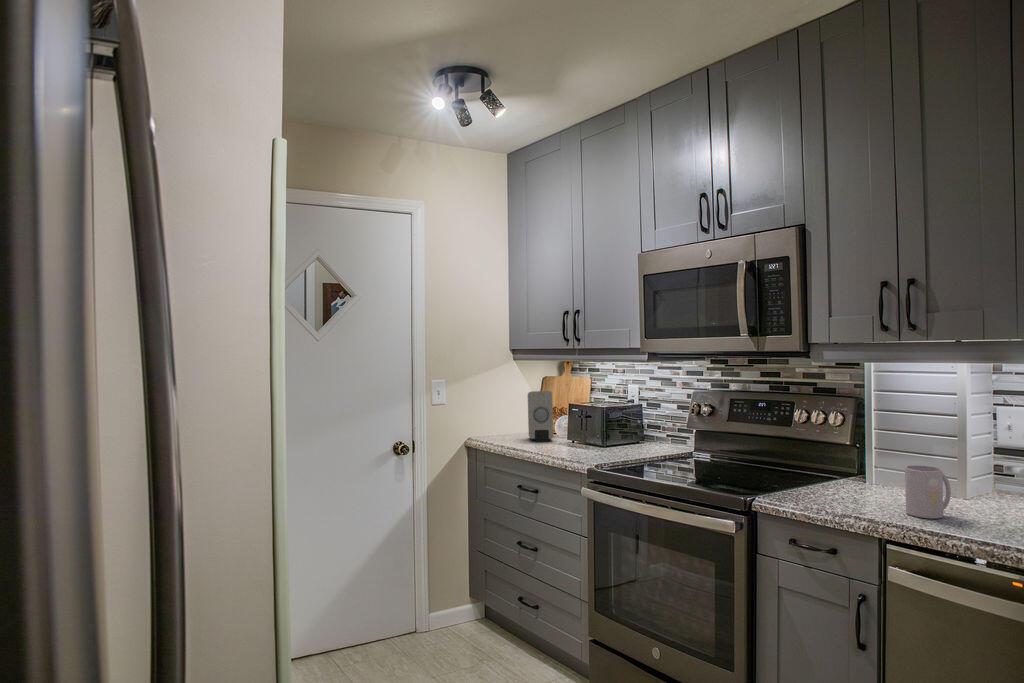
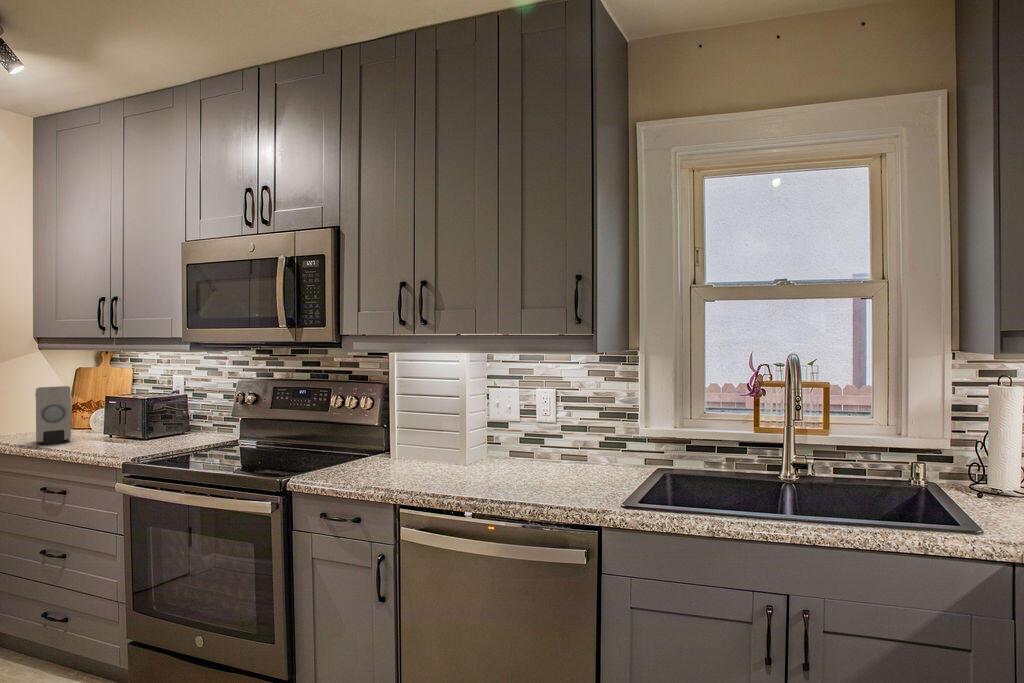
mug: present [905,465,951,519] -> none [415,436,447,480]

